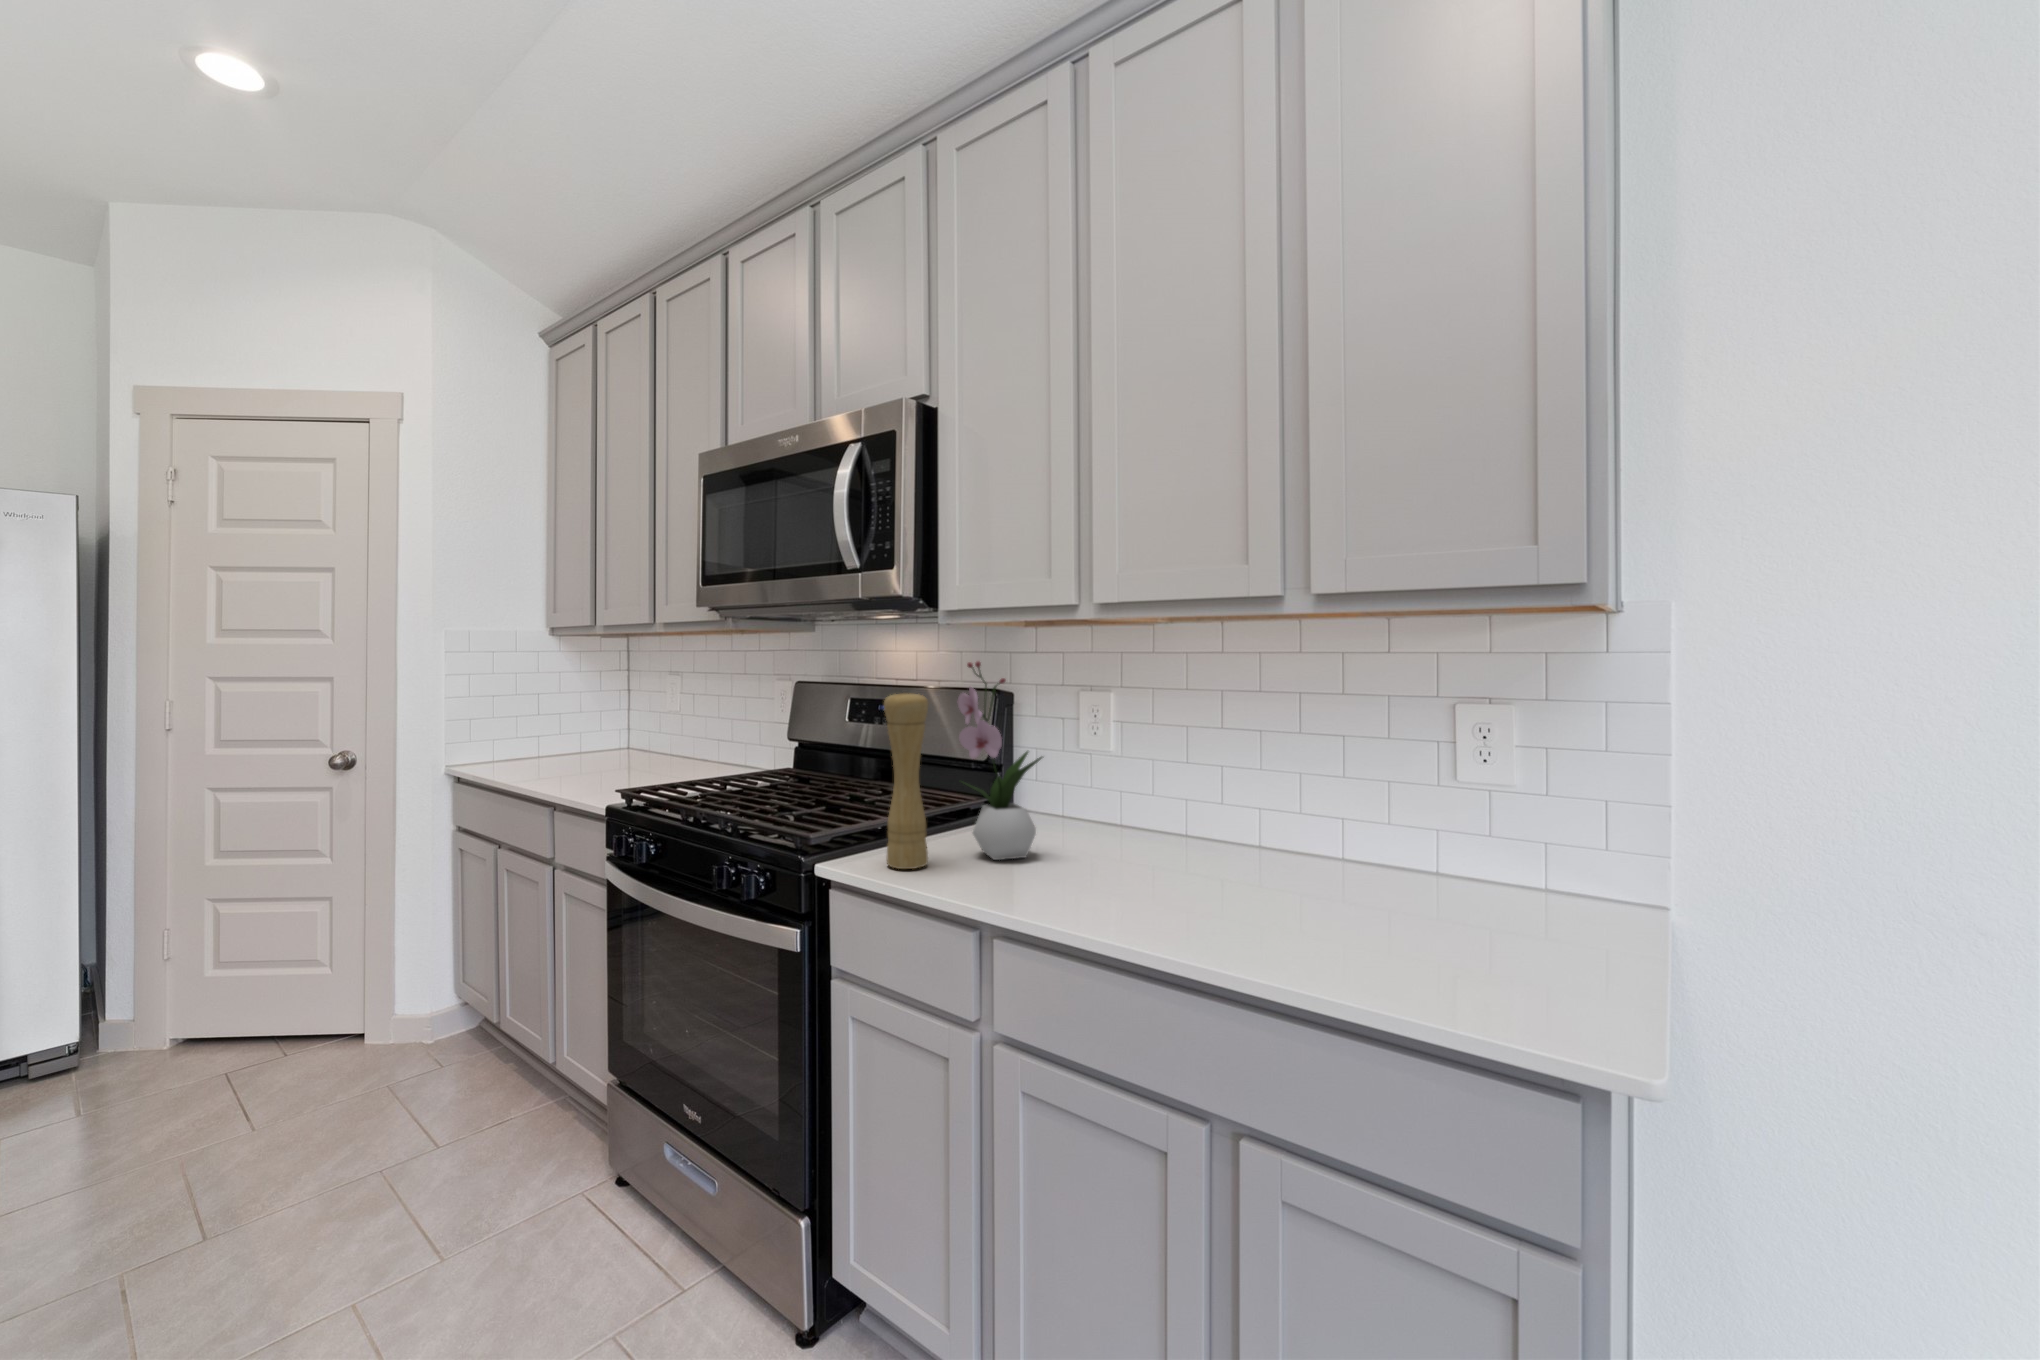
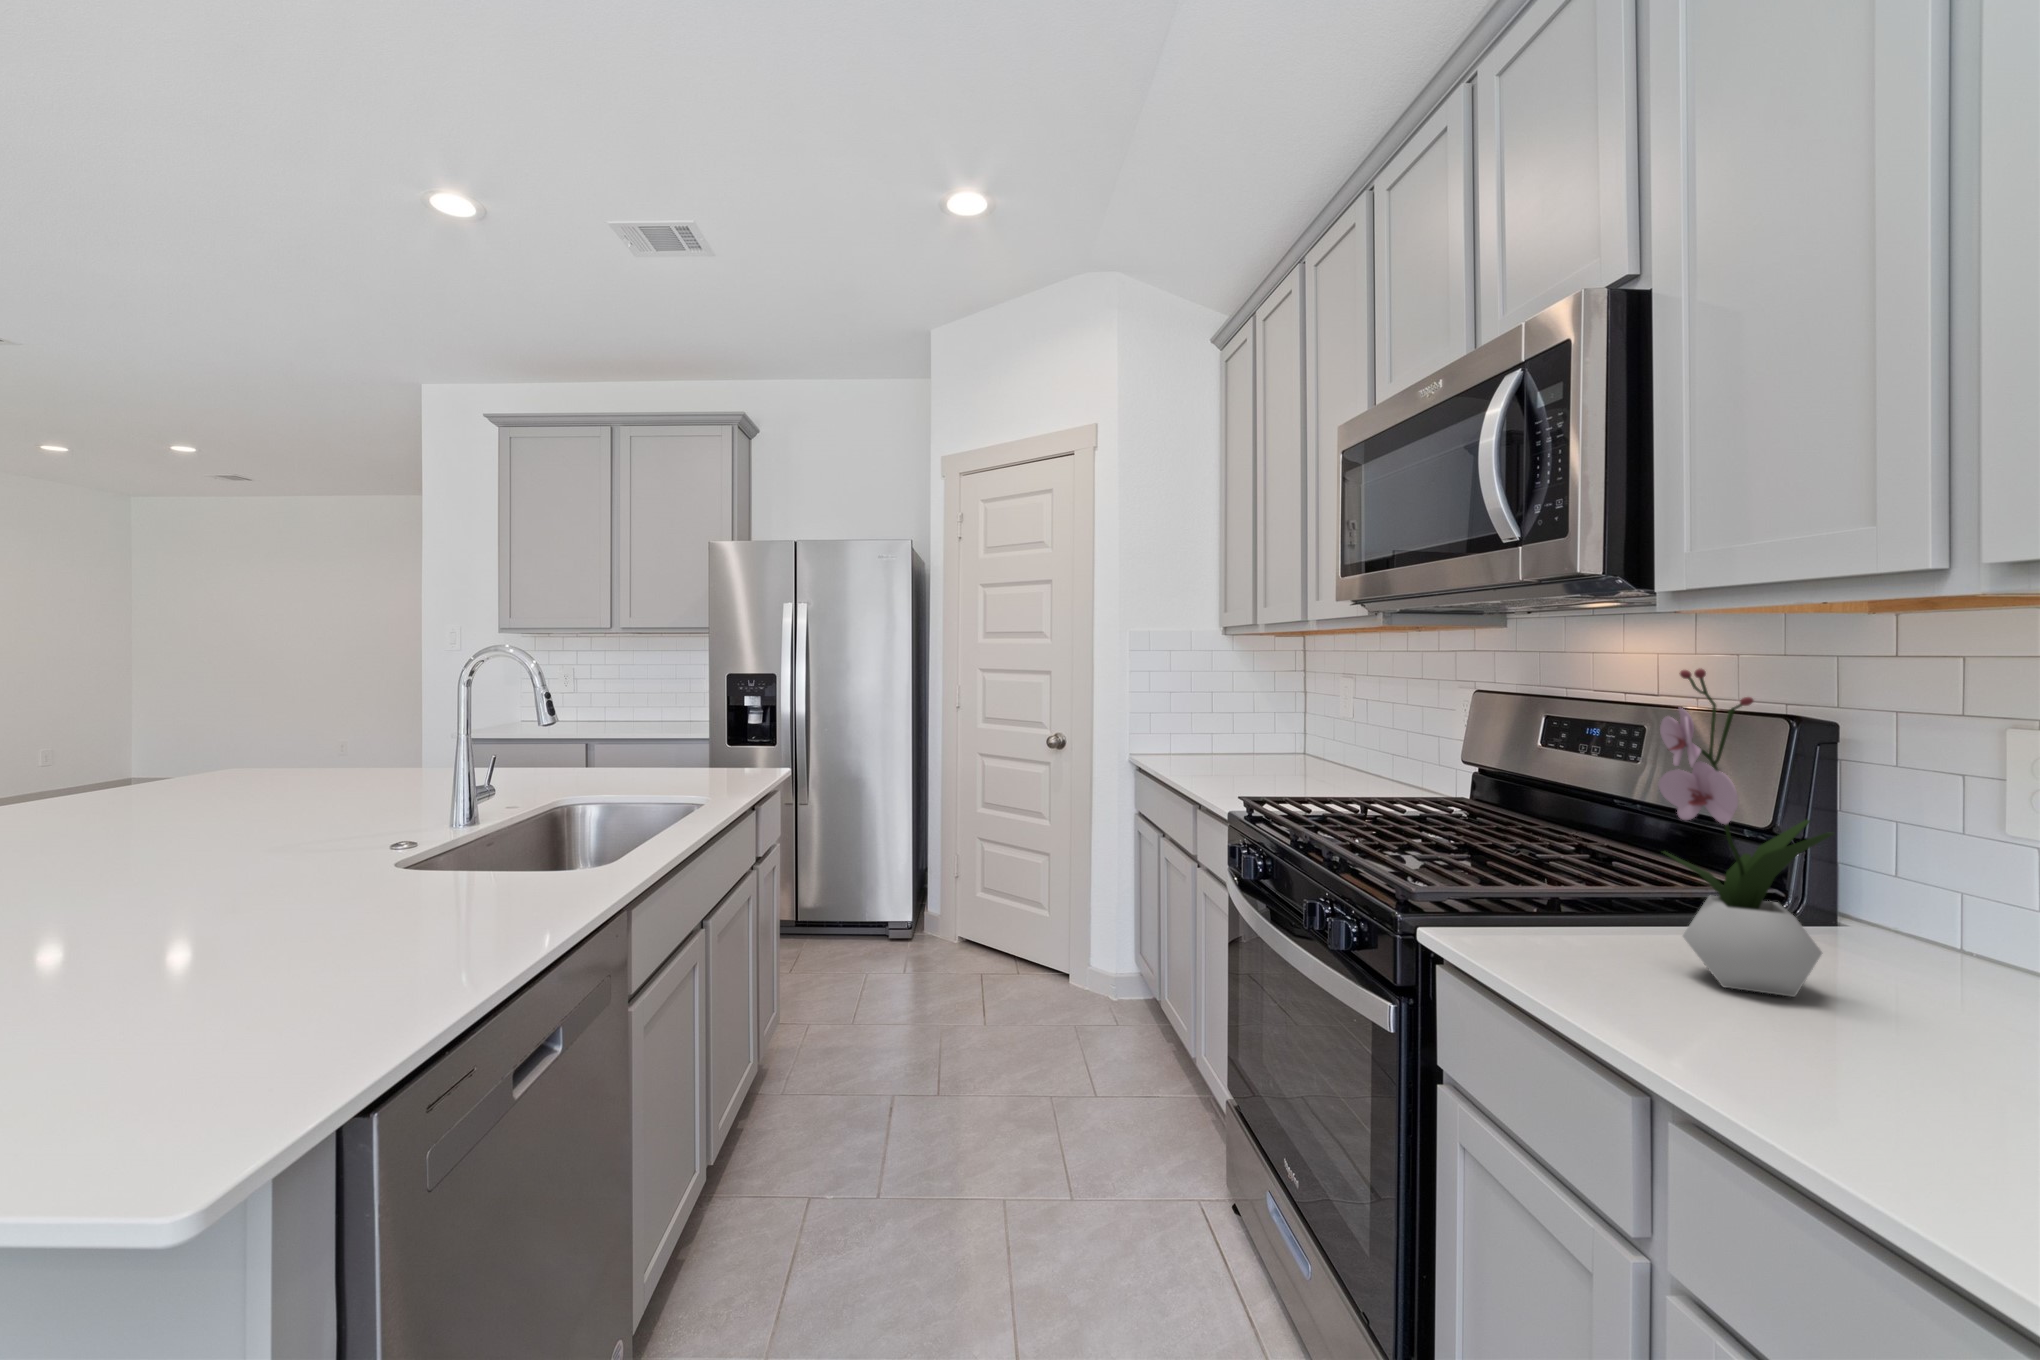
pepper mill: present [884,691,928,869] -> none [1517,708,1593,969]

